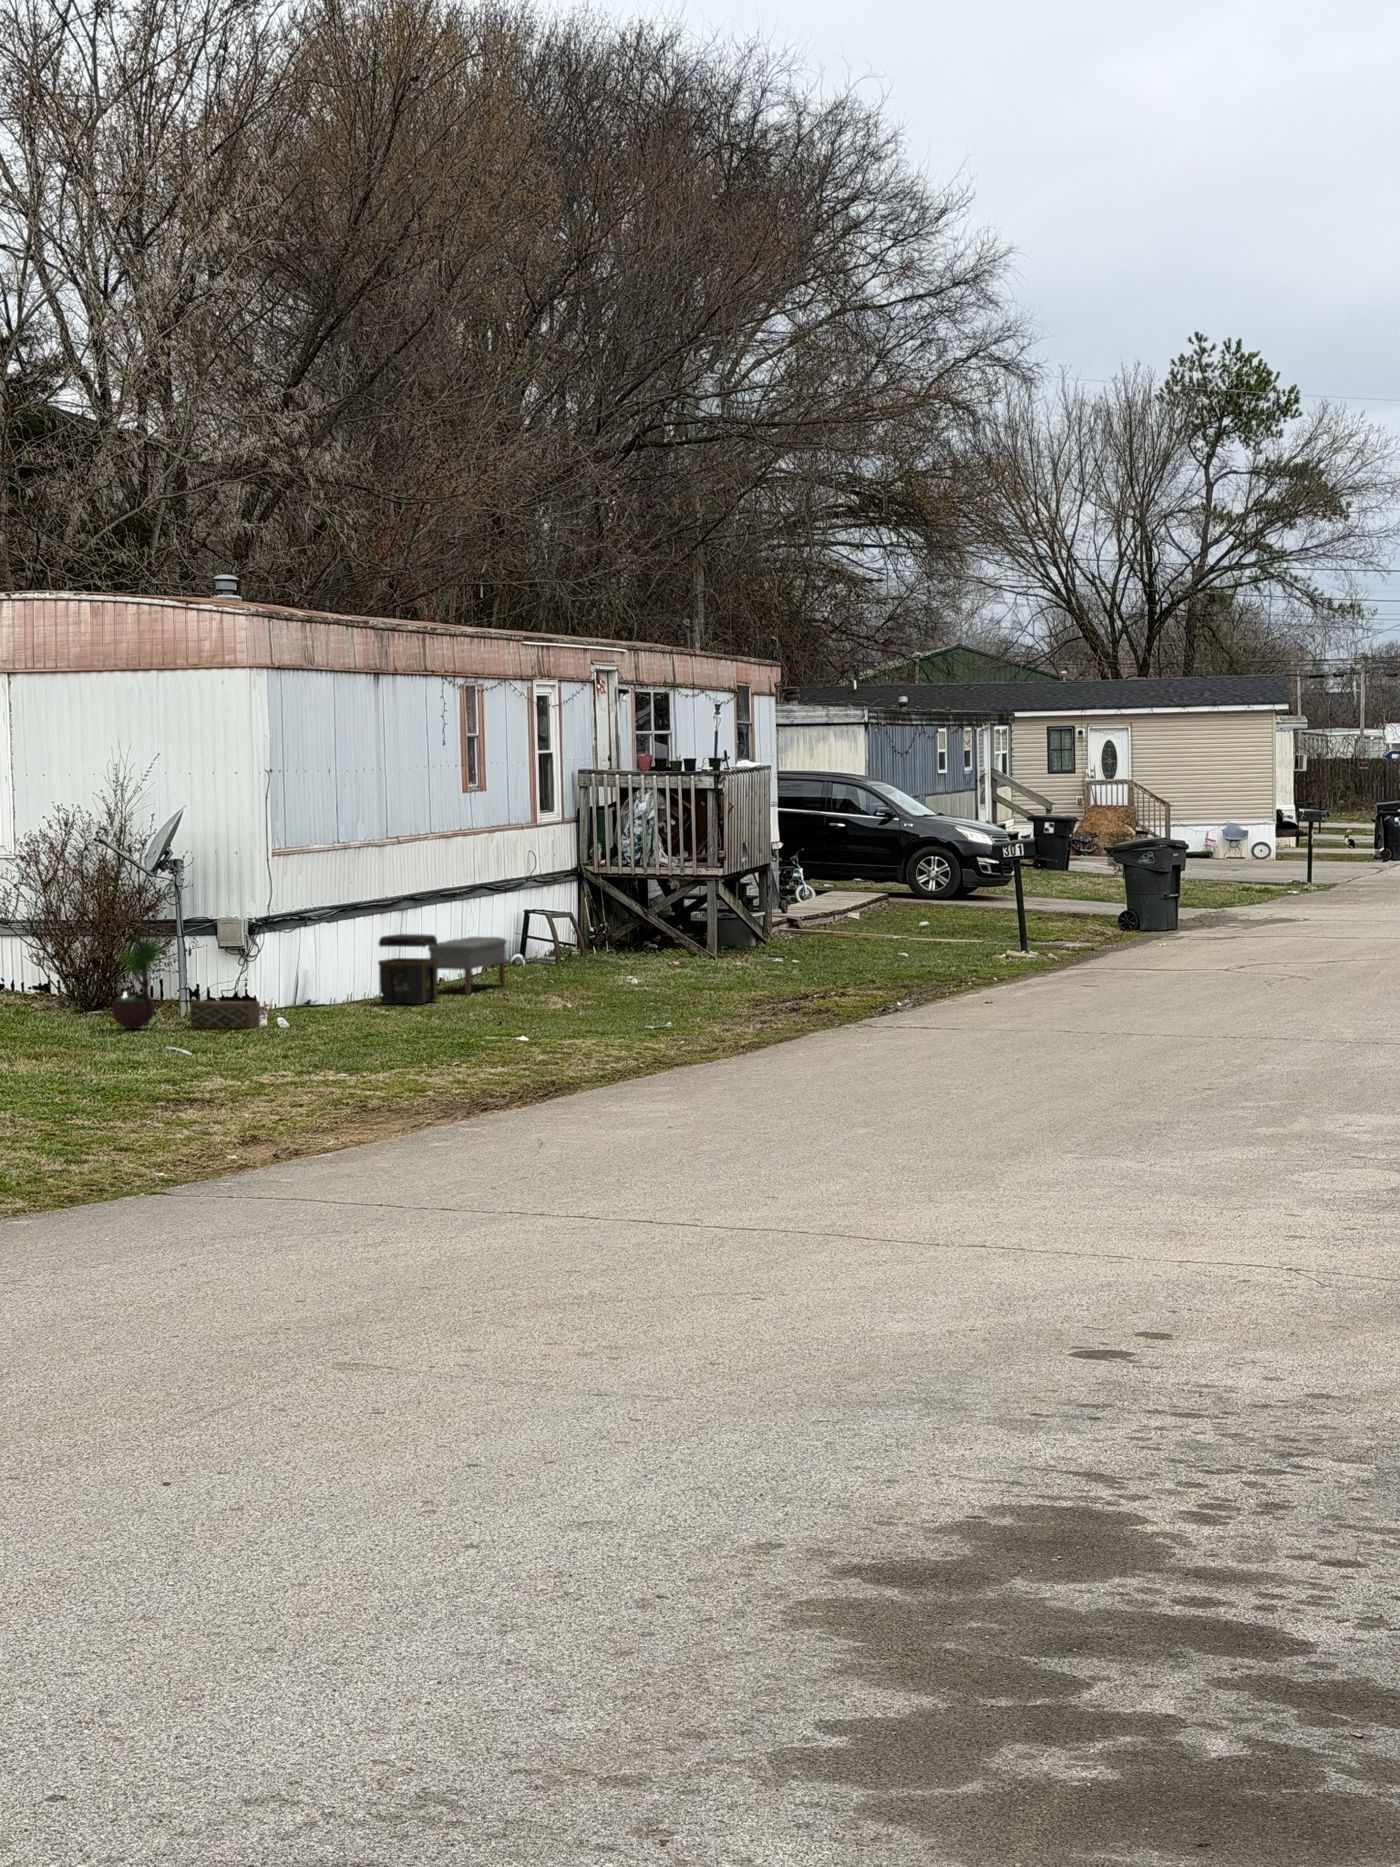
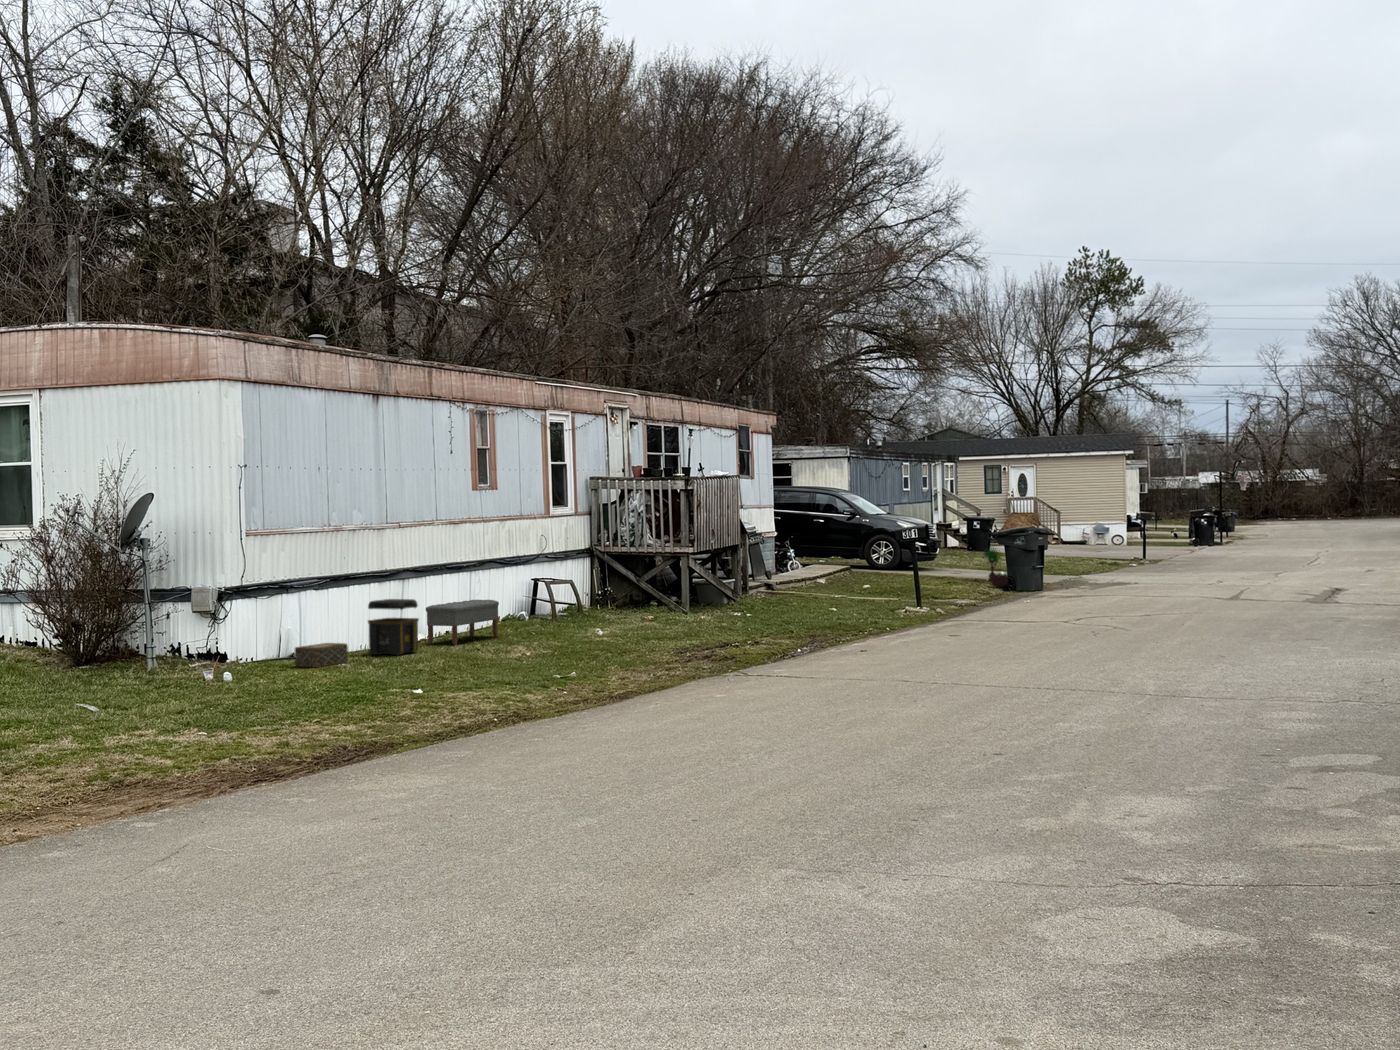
potted tree: present [112,936,163,1029] -> present [983,549,1008,587]
woven basket: present [190,1000,260,1028] -> present [294,643,348,667]

